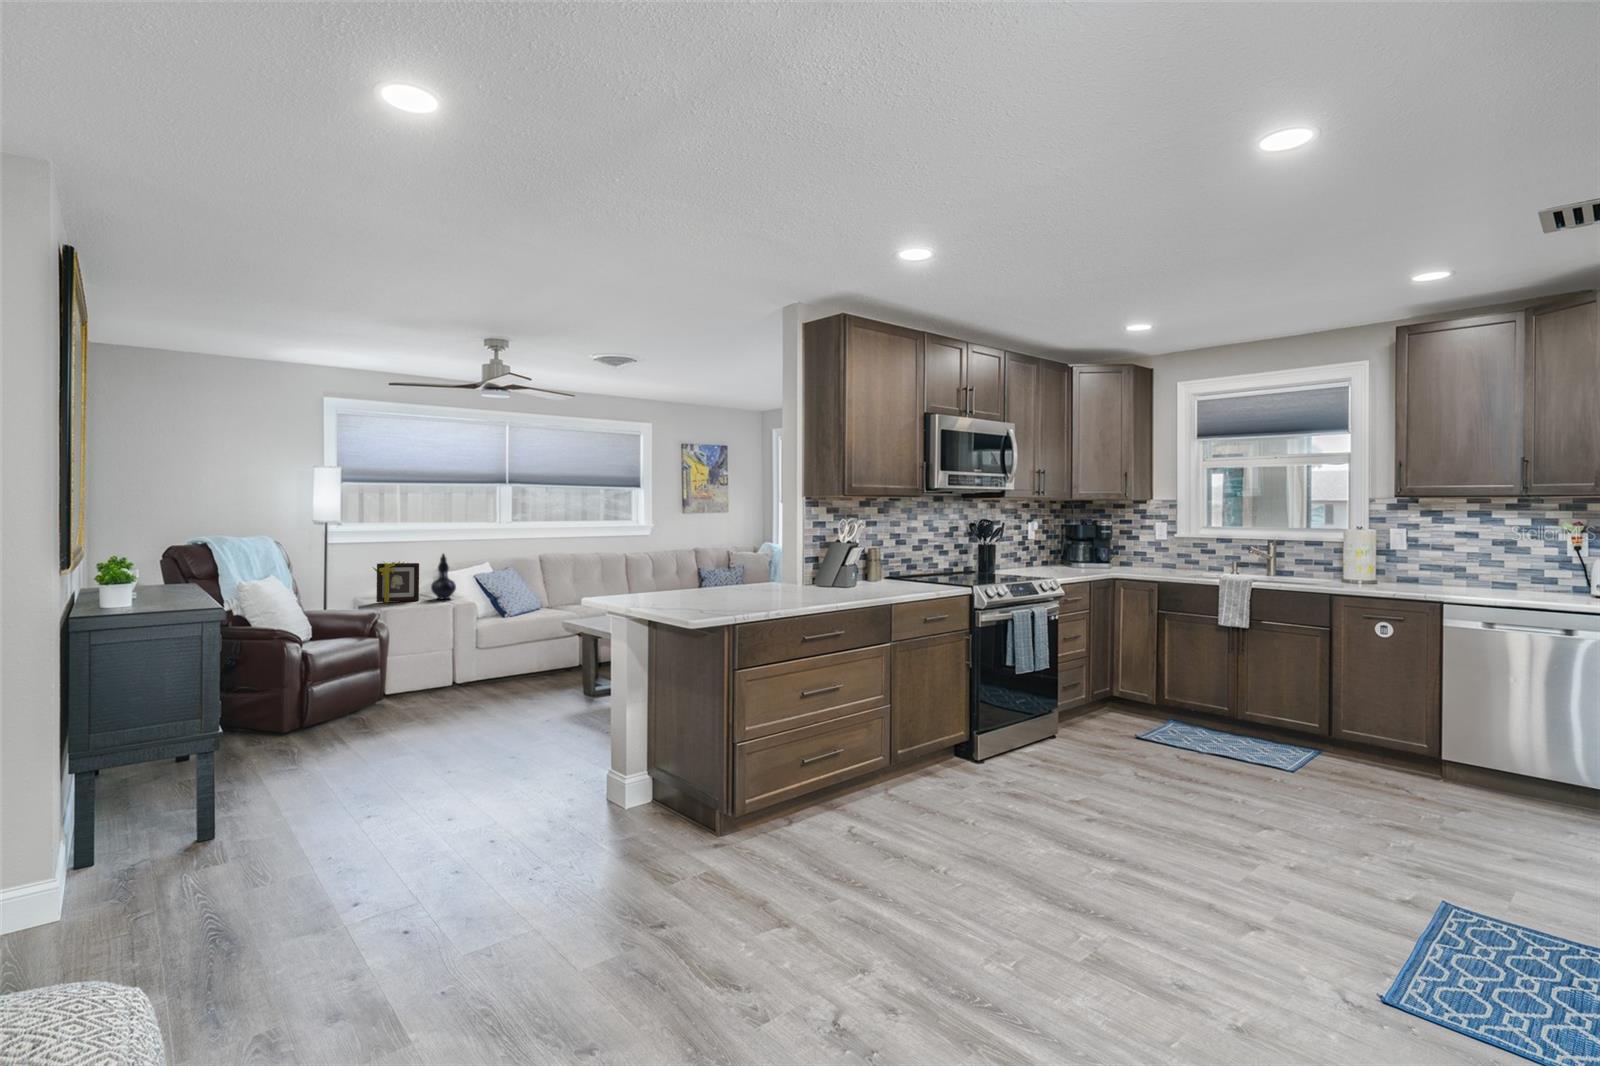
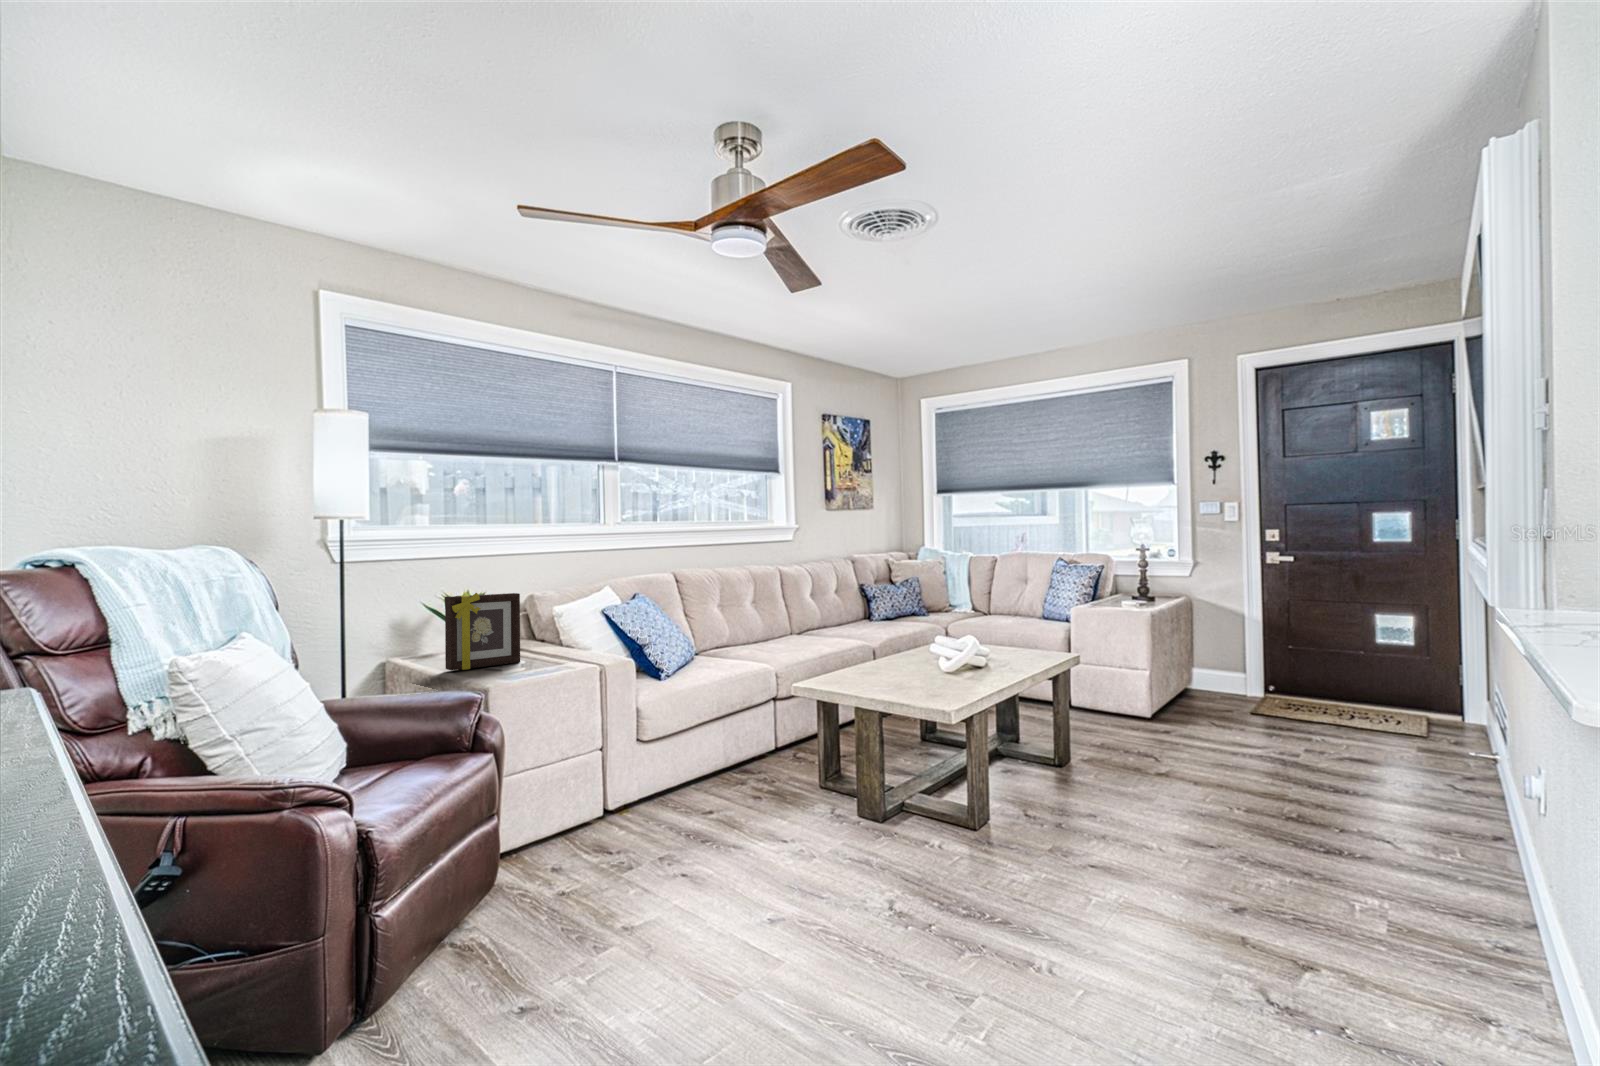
decorative vase: present [431,554,456,599] -> none [538,574,581,657]

